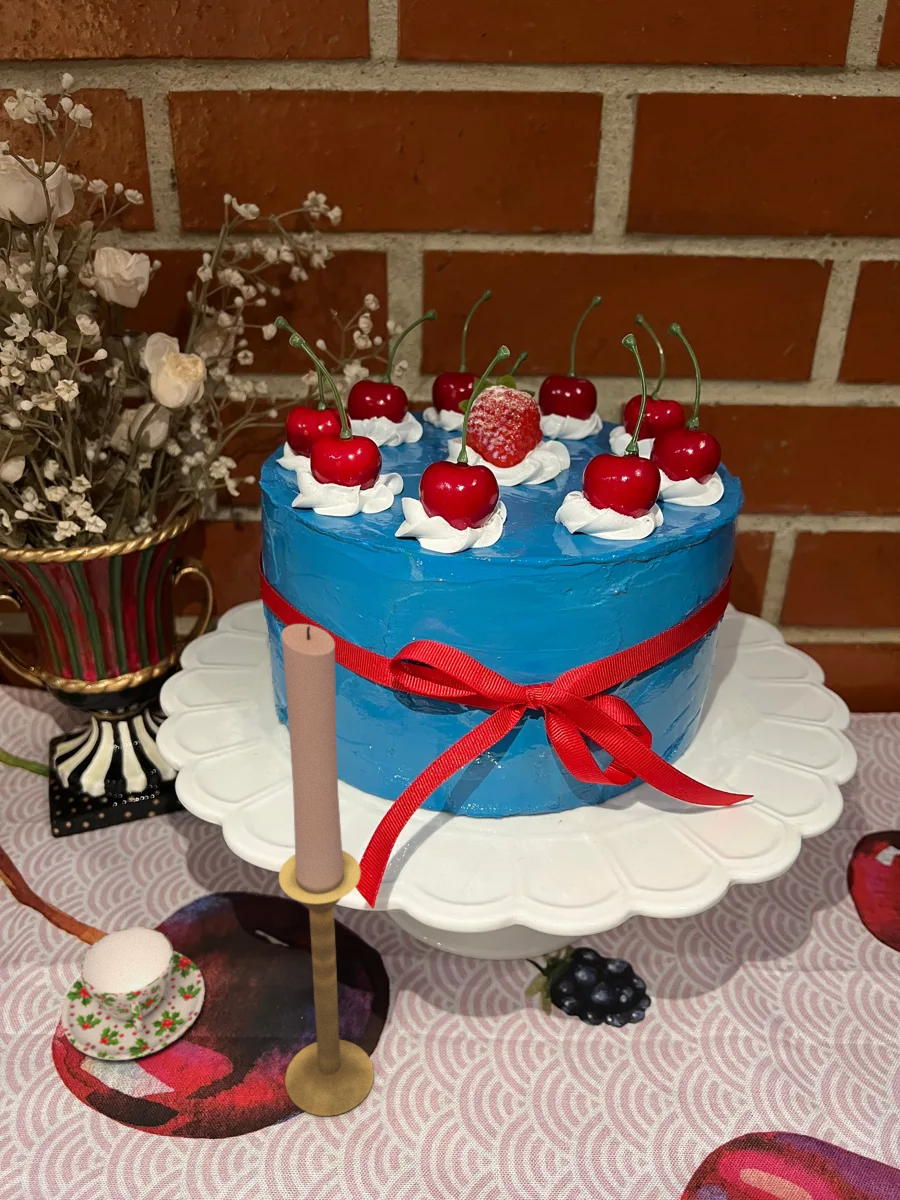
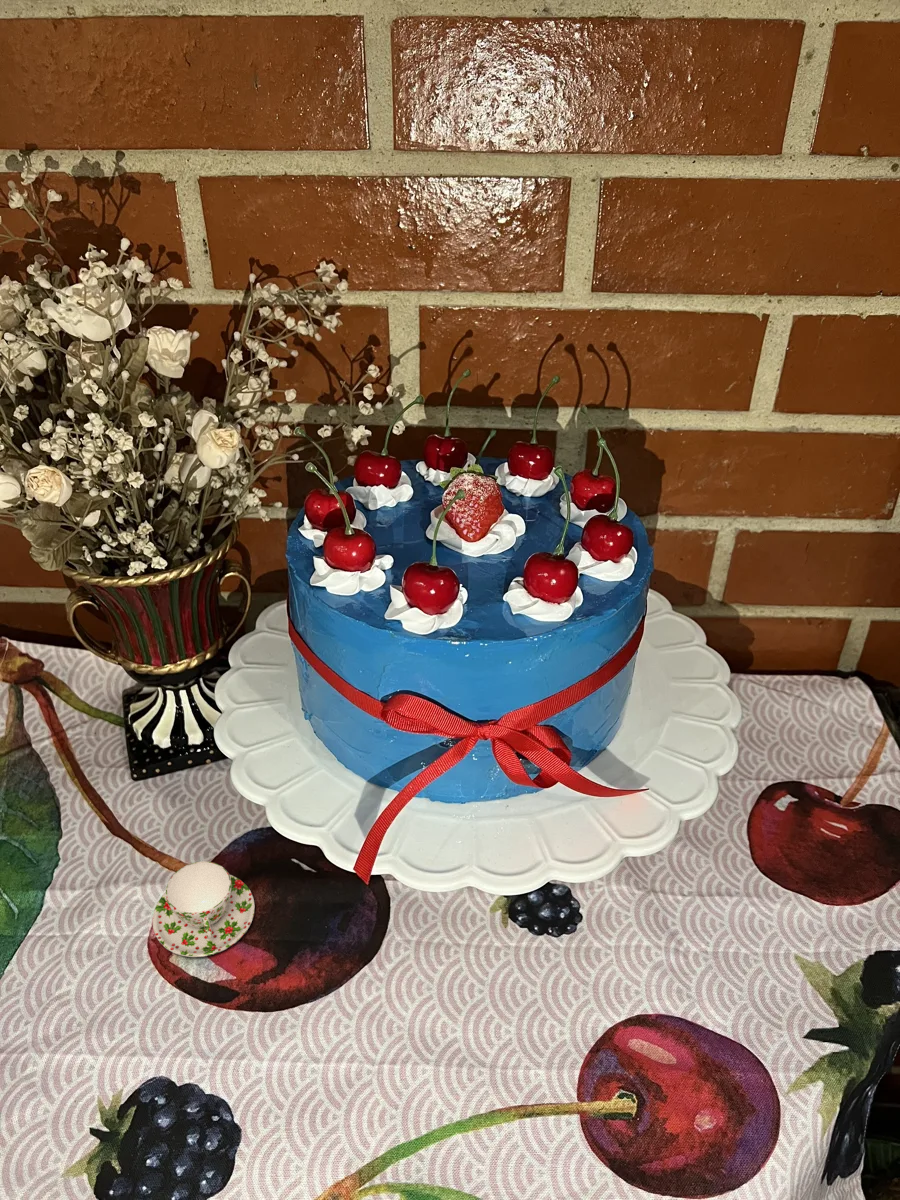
candlestick: present [279,624,374,1116] -> none [304,693,377,999]

